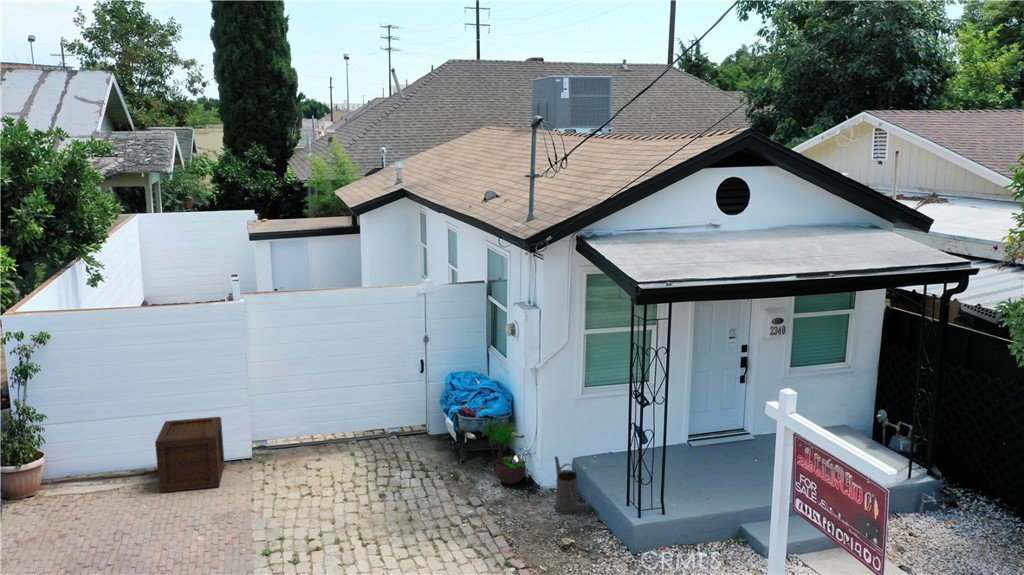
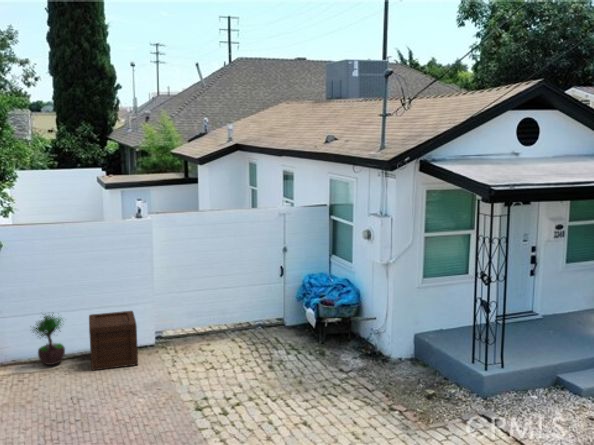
potted tree: present [482,418,526,484] -> present [33,314,65,365]
watering can: present [554,456,578,514] -> none [403,332,427,374]

